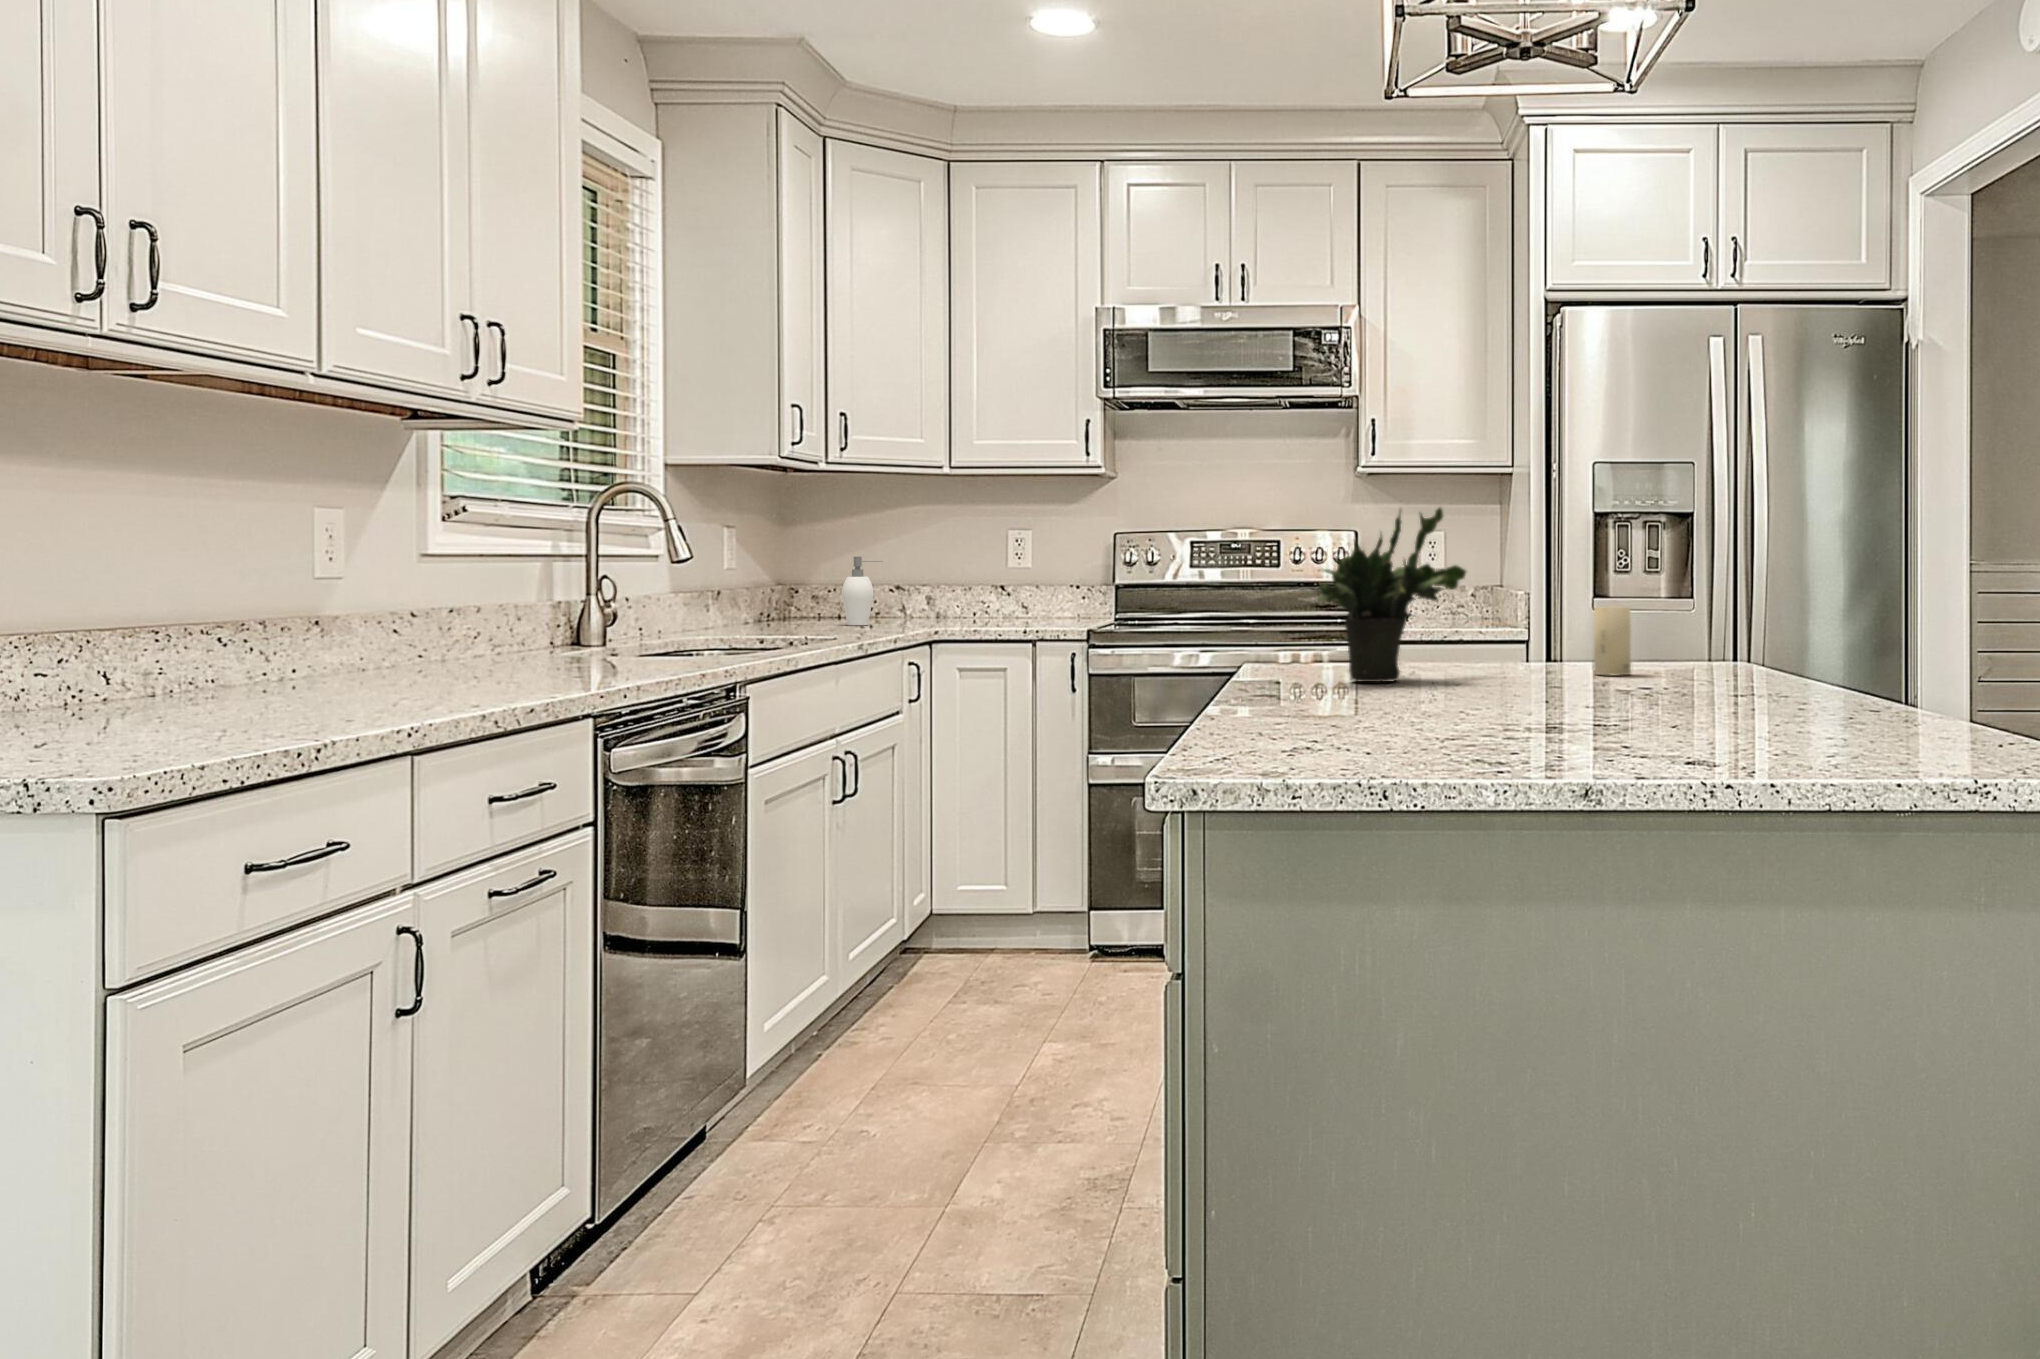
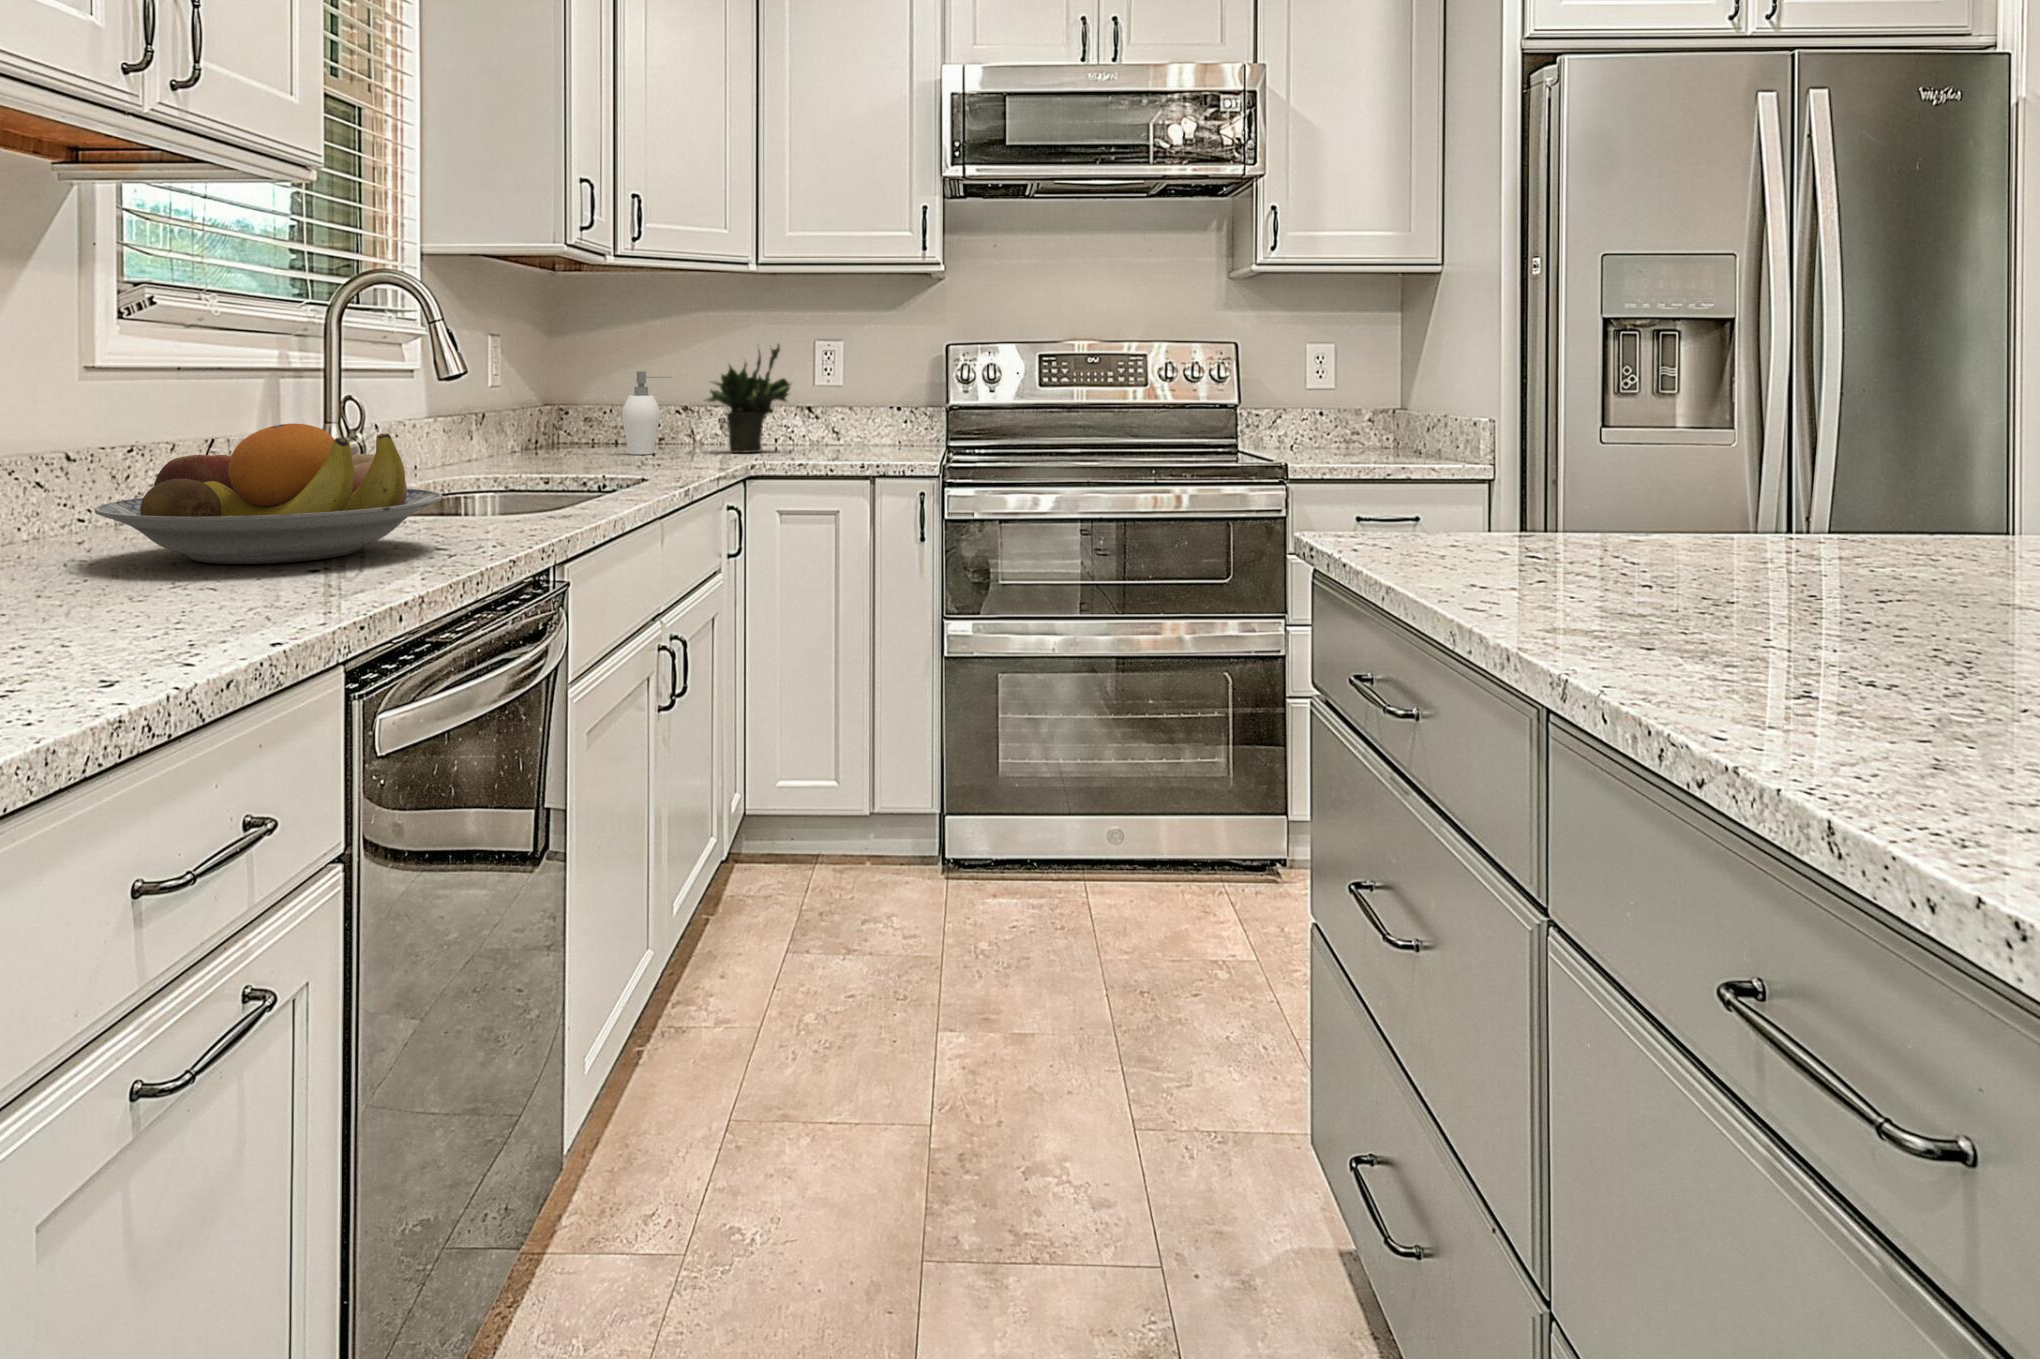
potted plant: present [1317,508,1466,682] -> present [705,345,790,453]
fruit bowl: none [439,591,664,679] -> present [95,423,442,564]
candle: present [1594,607,1631,675] -> none [1929,456,2003,571]

